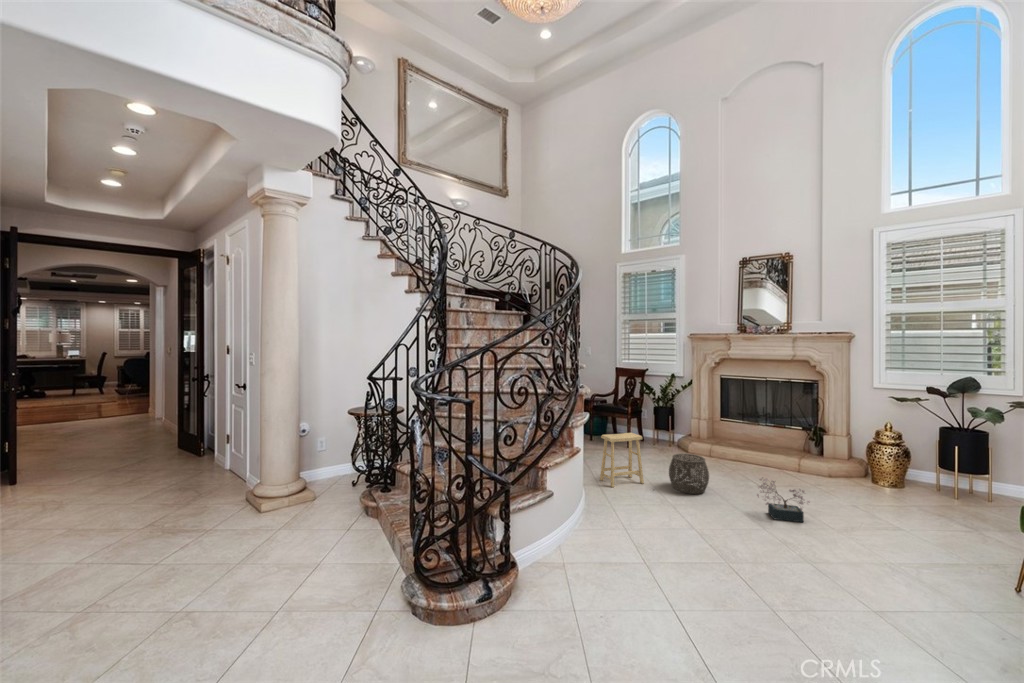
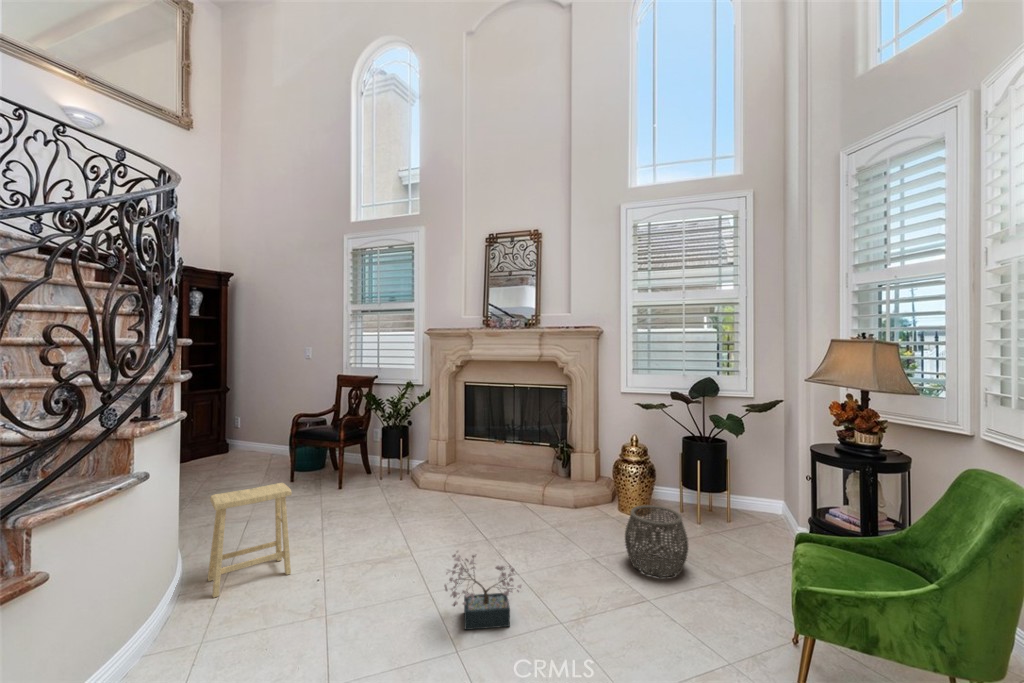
woven basket: present [669,454,709,494] -> present [625,505,688,577]

